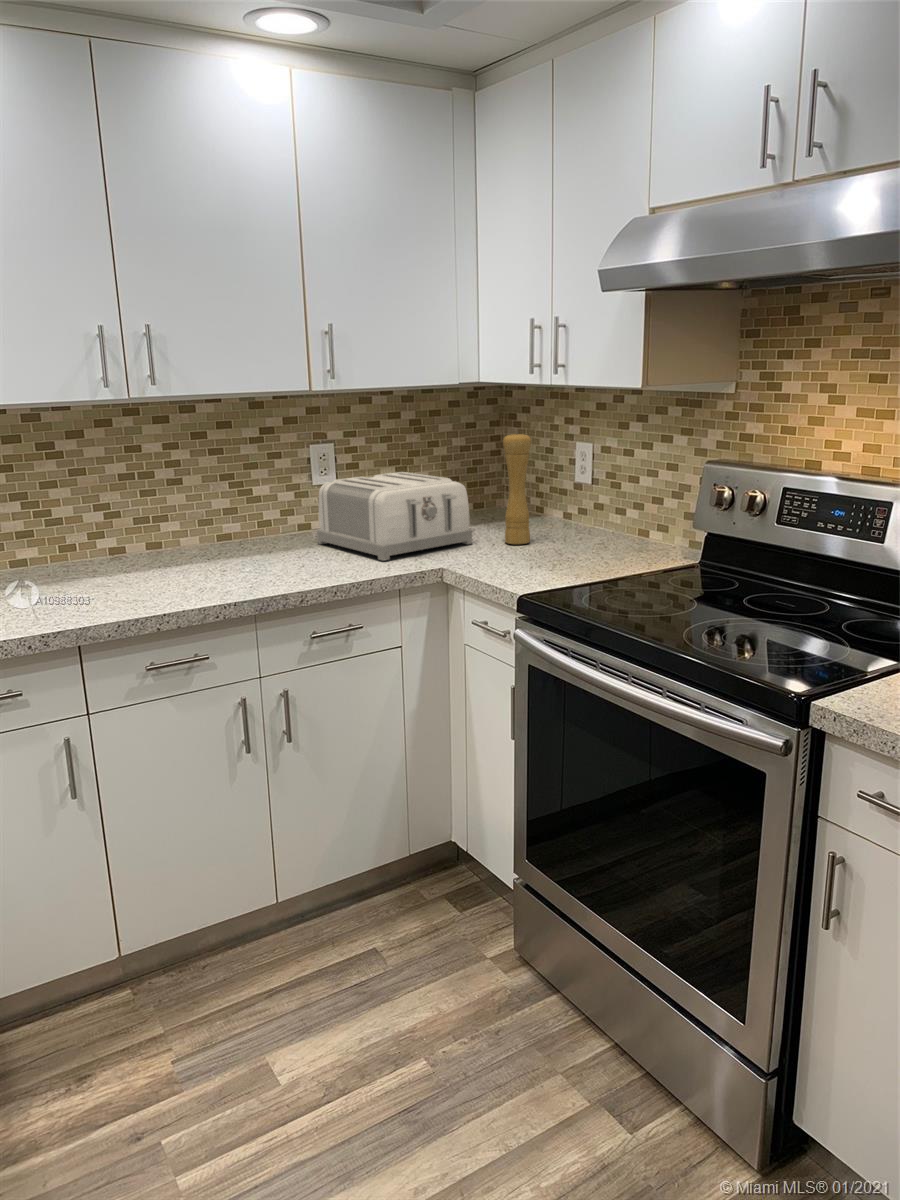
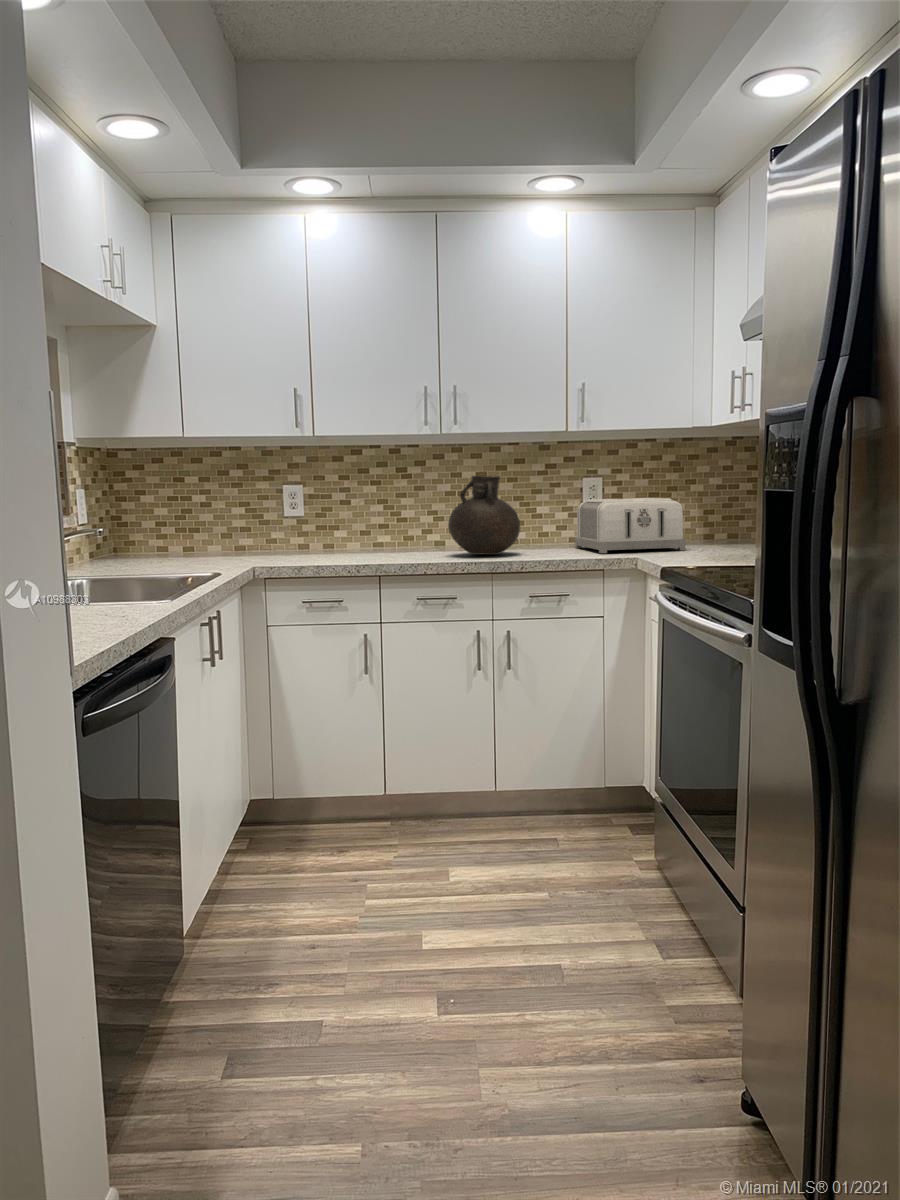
pepper mill: present [503,432,531,544] -> none [711,462,734,551]
vase: none [160,460,268,578] -> present [448,476,520,555]

